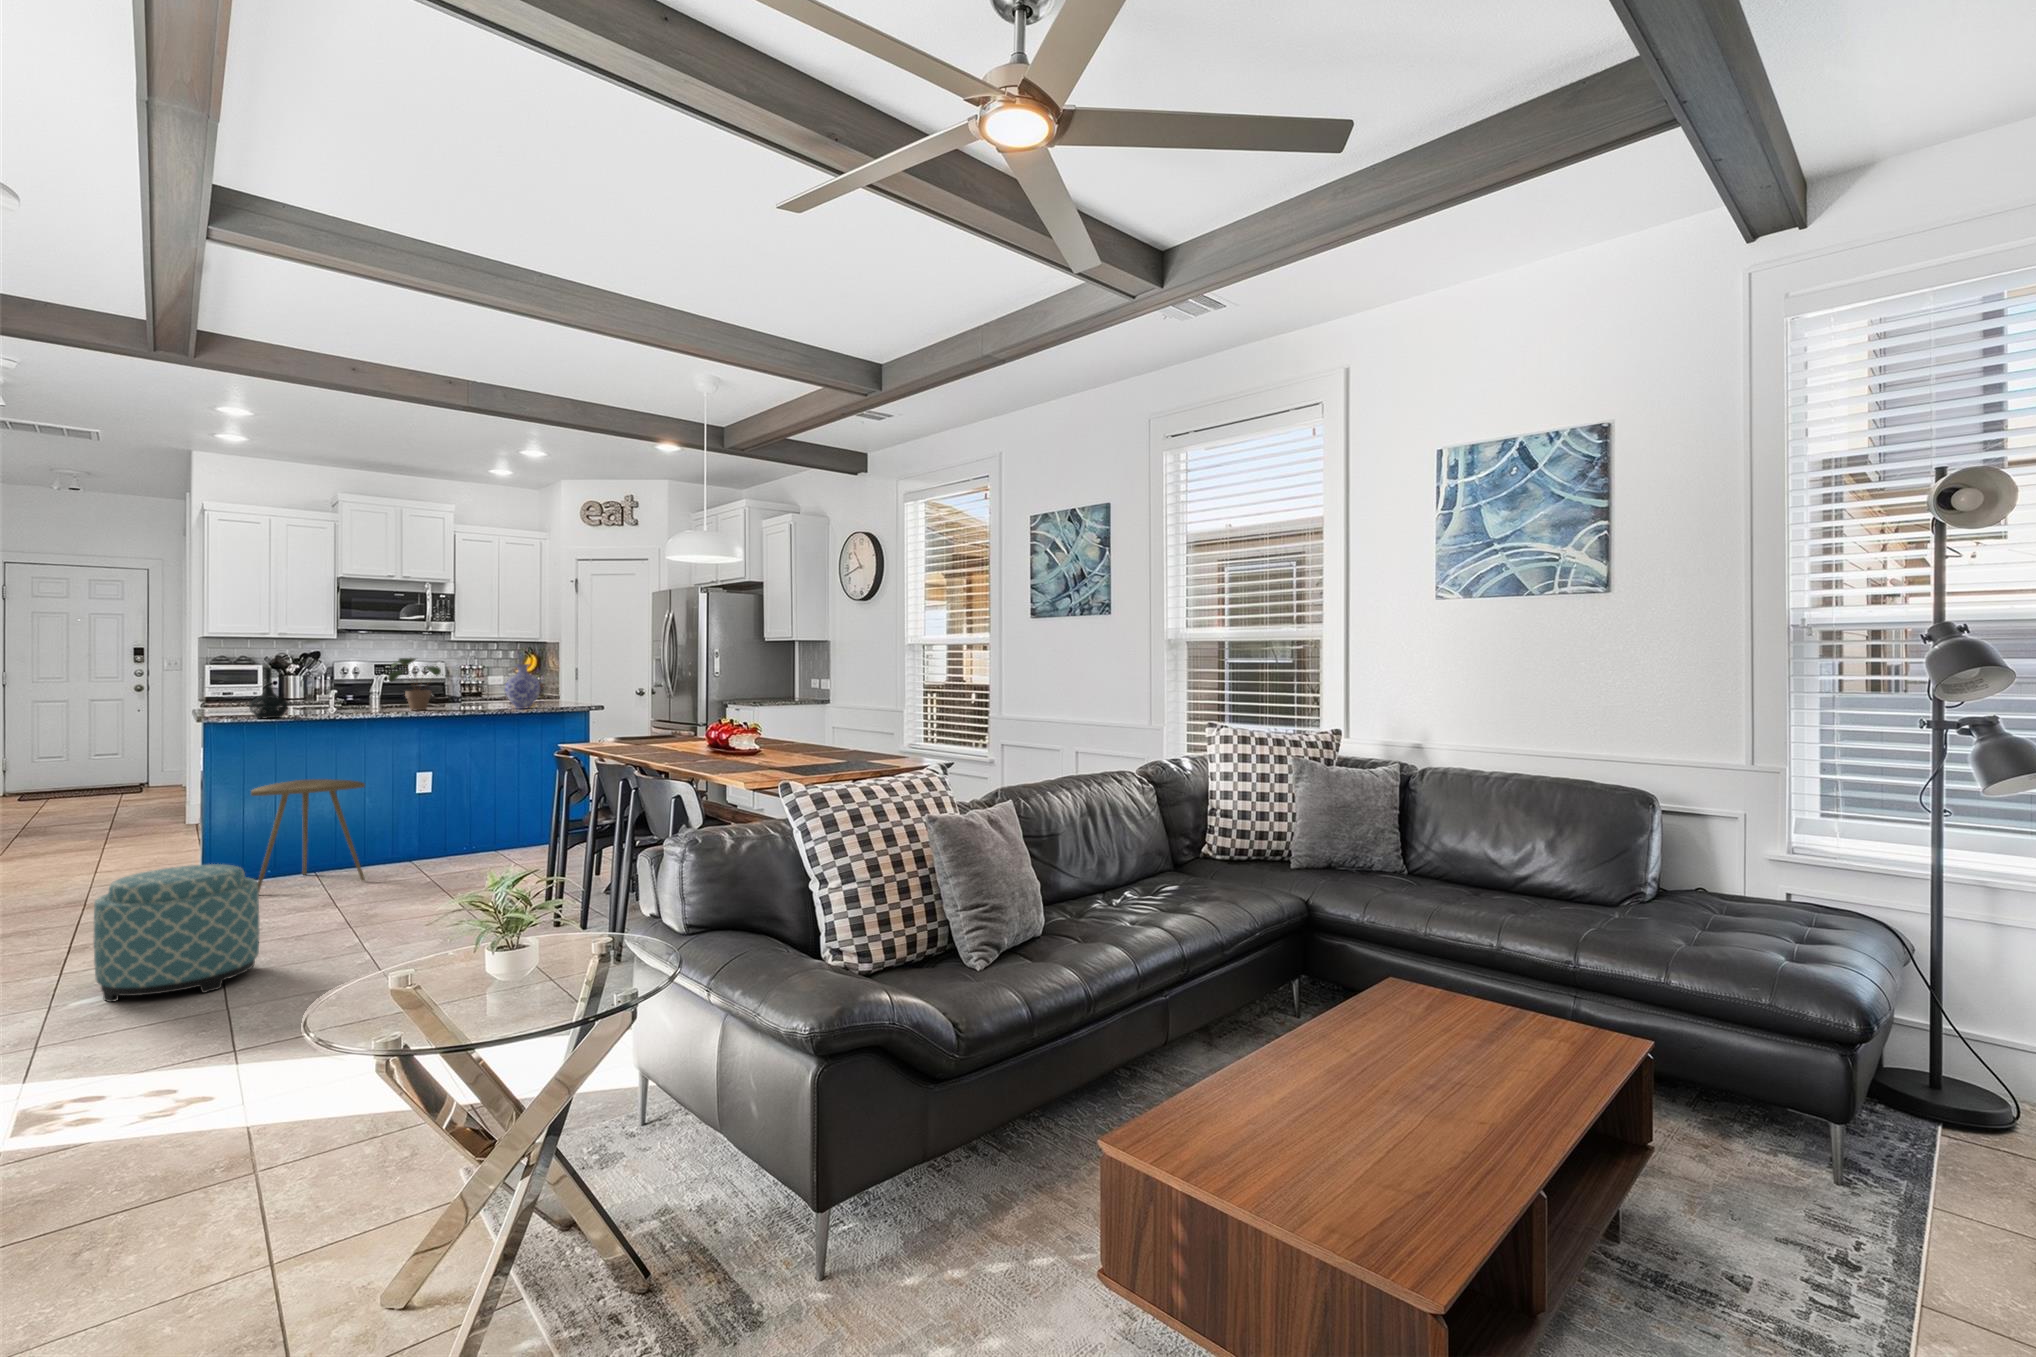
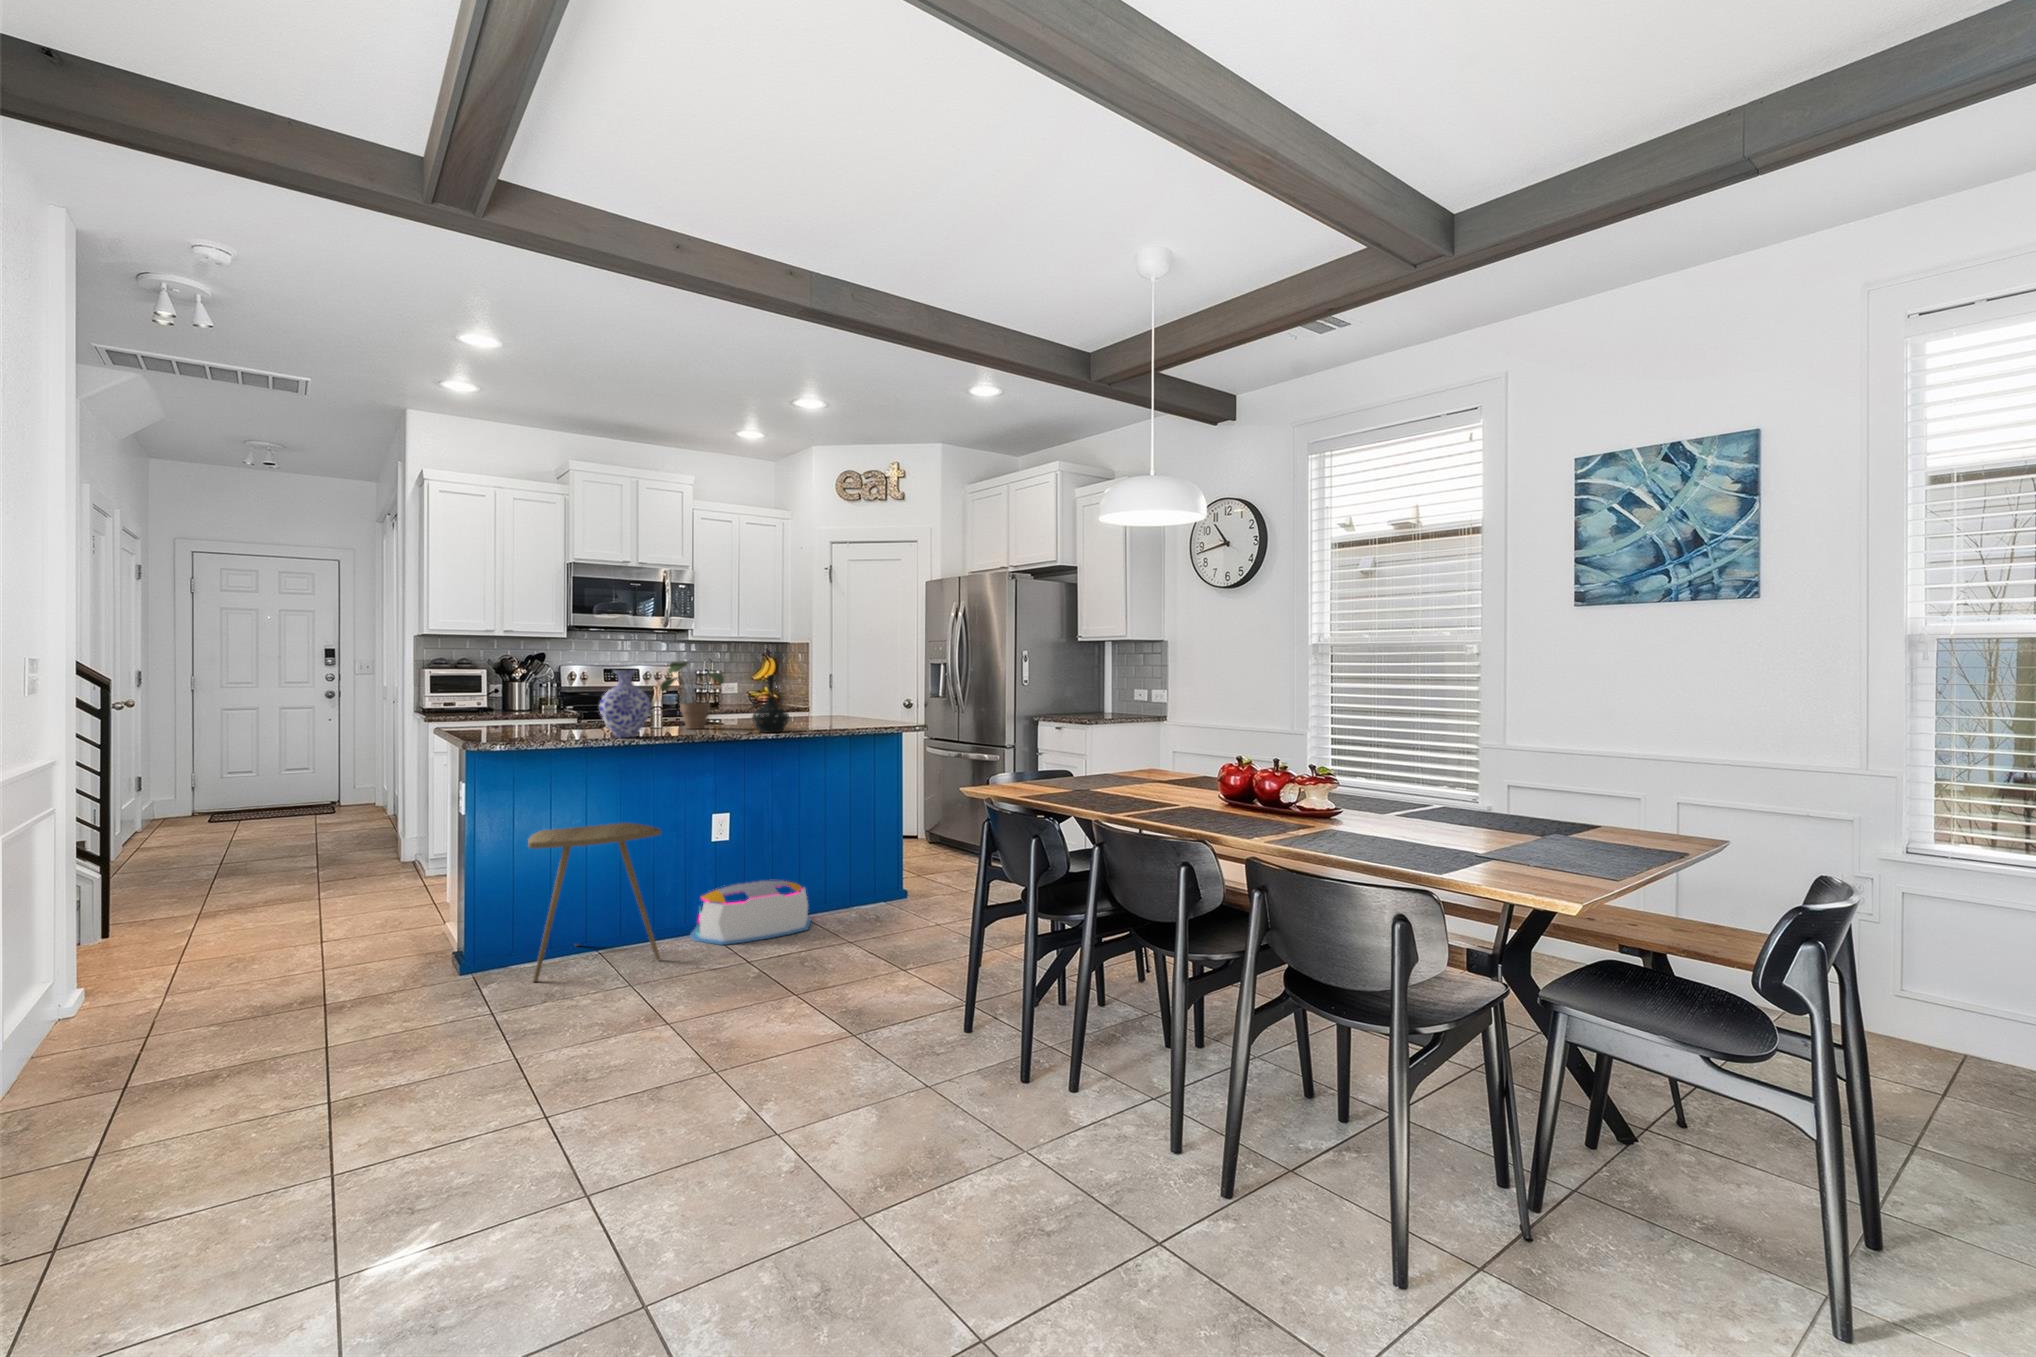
vase: present [505,664,540,709] -> present [600,670,651,737]
bottle: present [249,668,288,718] -> present [753,675,789,733]
storage bin: none [401,824,507,872] -> present [690,881,811,945]
ottoman: present [94,864,259,1002] -> none [400,980,619,1221]

